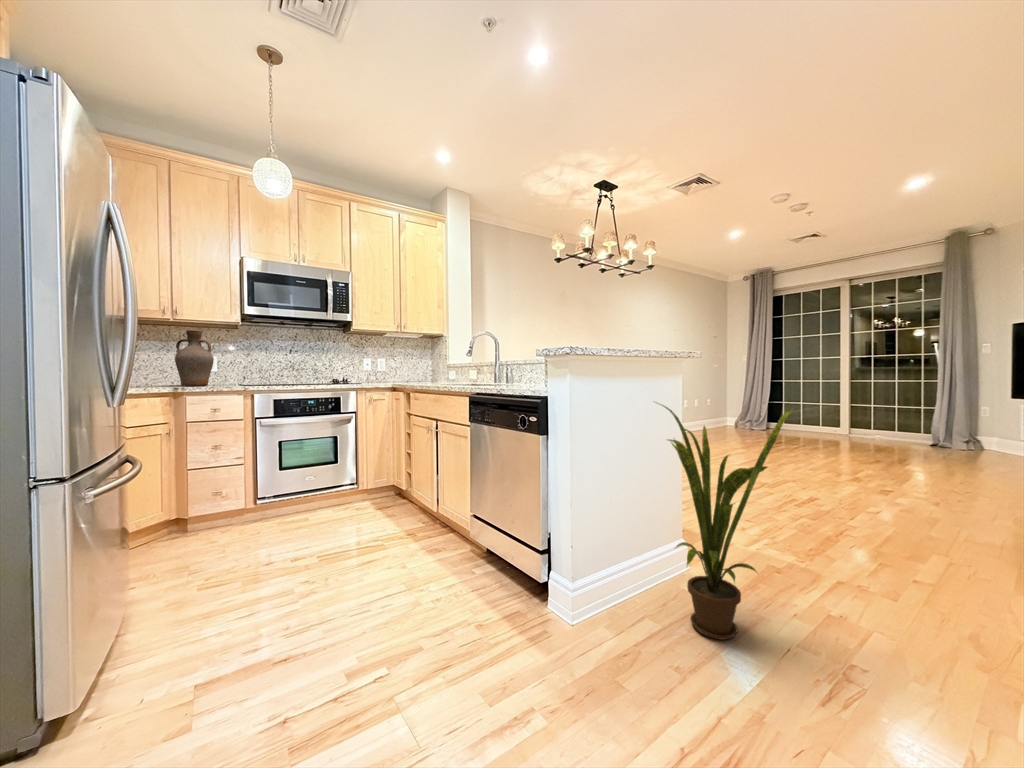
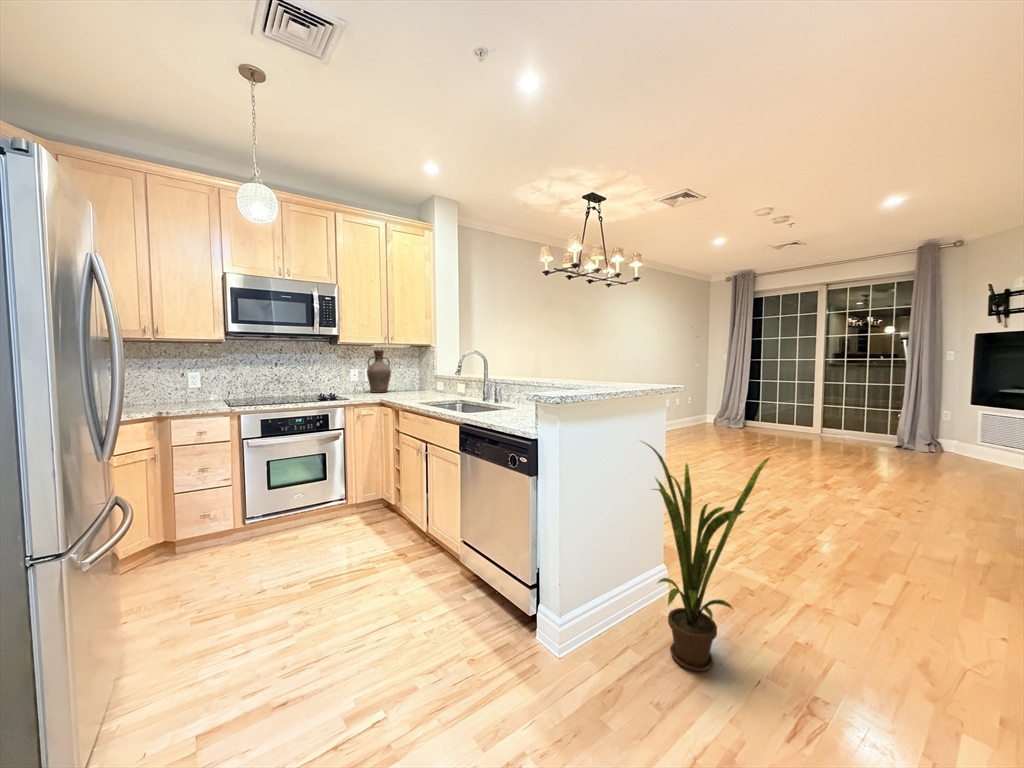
vase: present [175,330,214,386] -> present [367,350,391,393]

